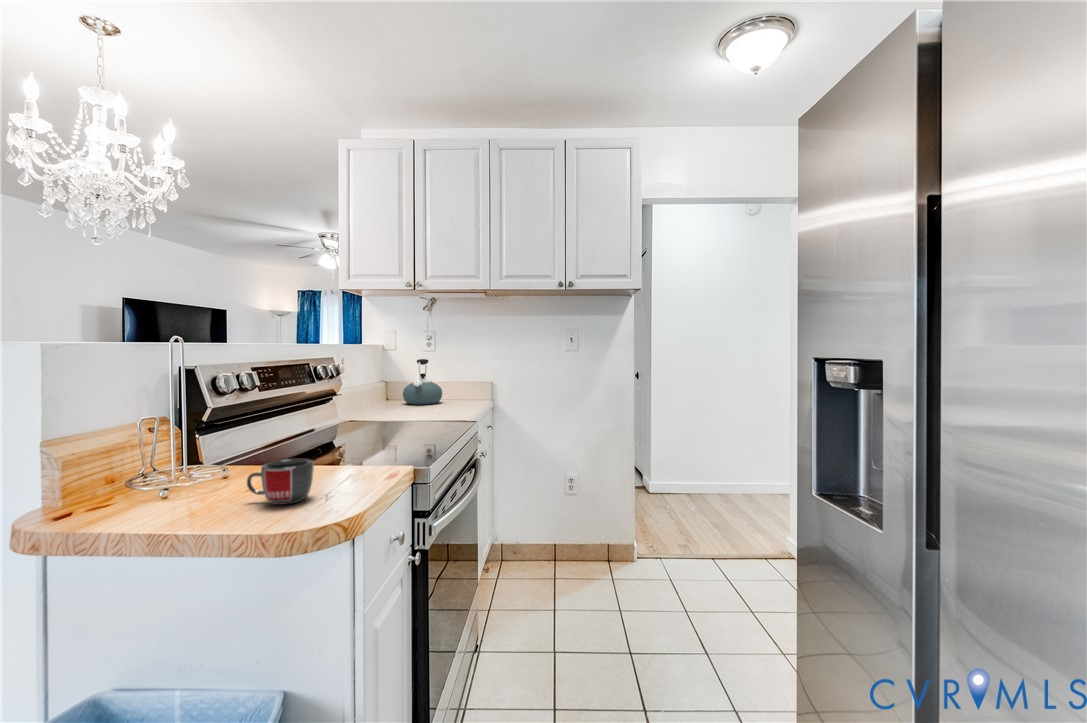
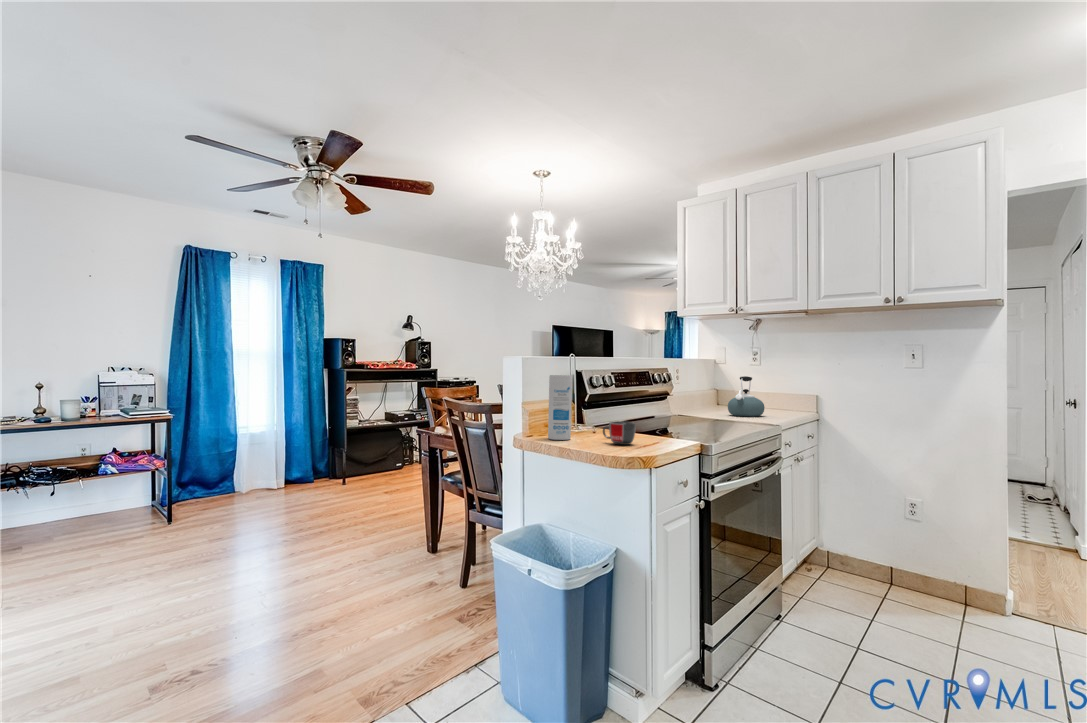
canister: none [112,382,172,516] -> present [548,375,572,440]

